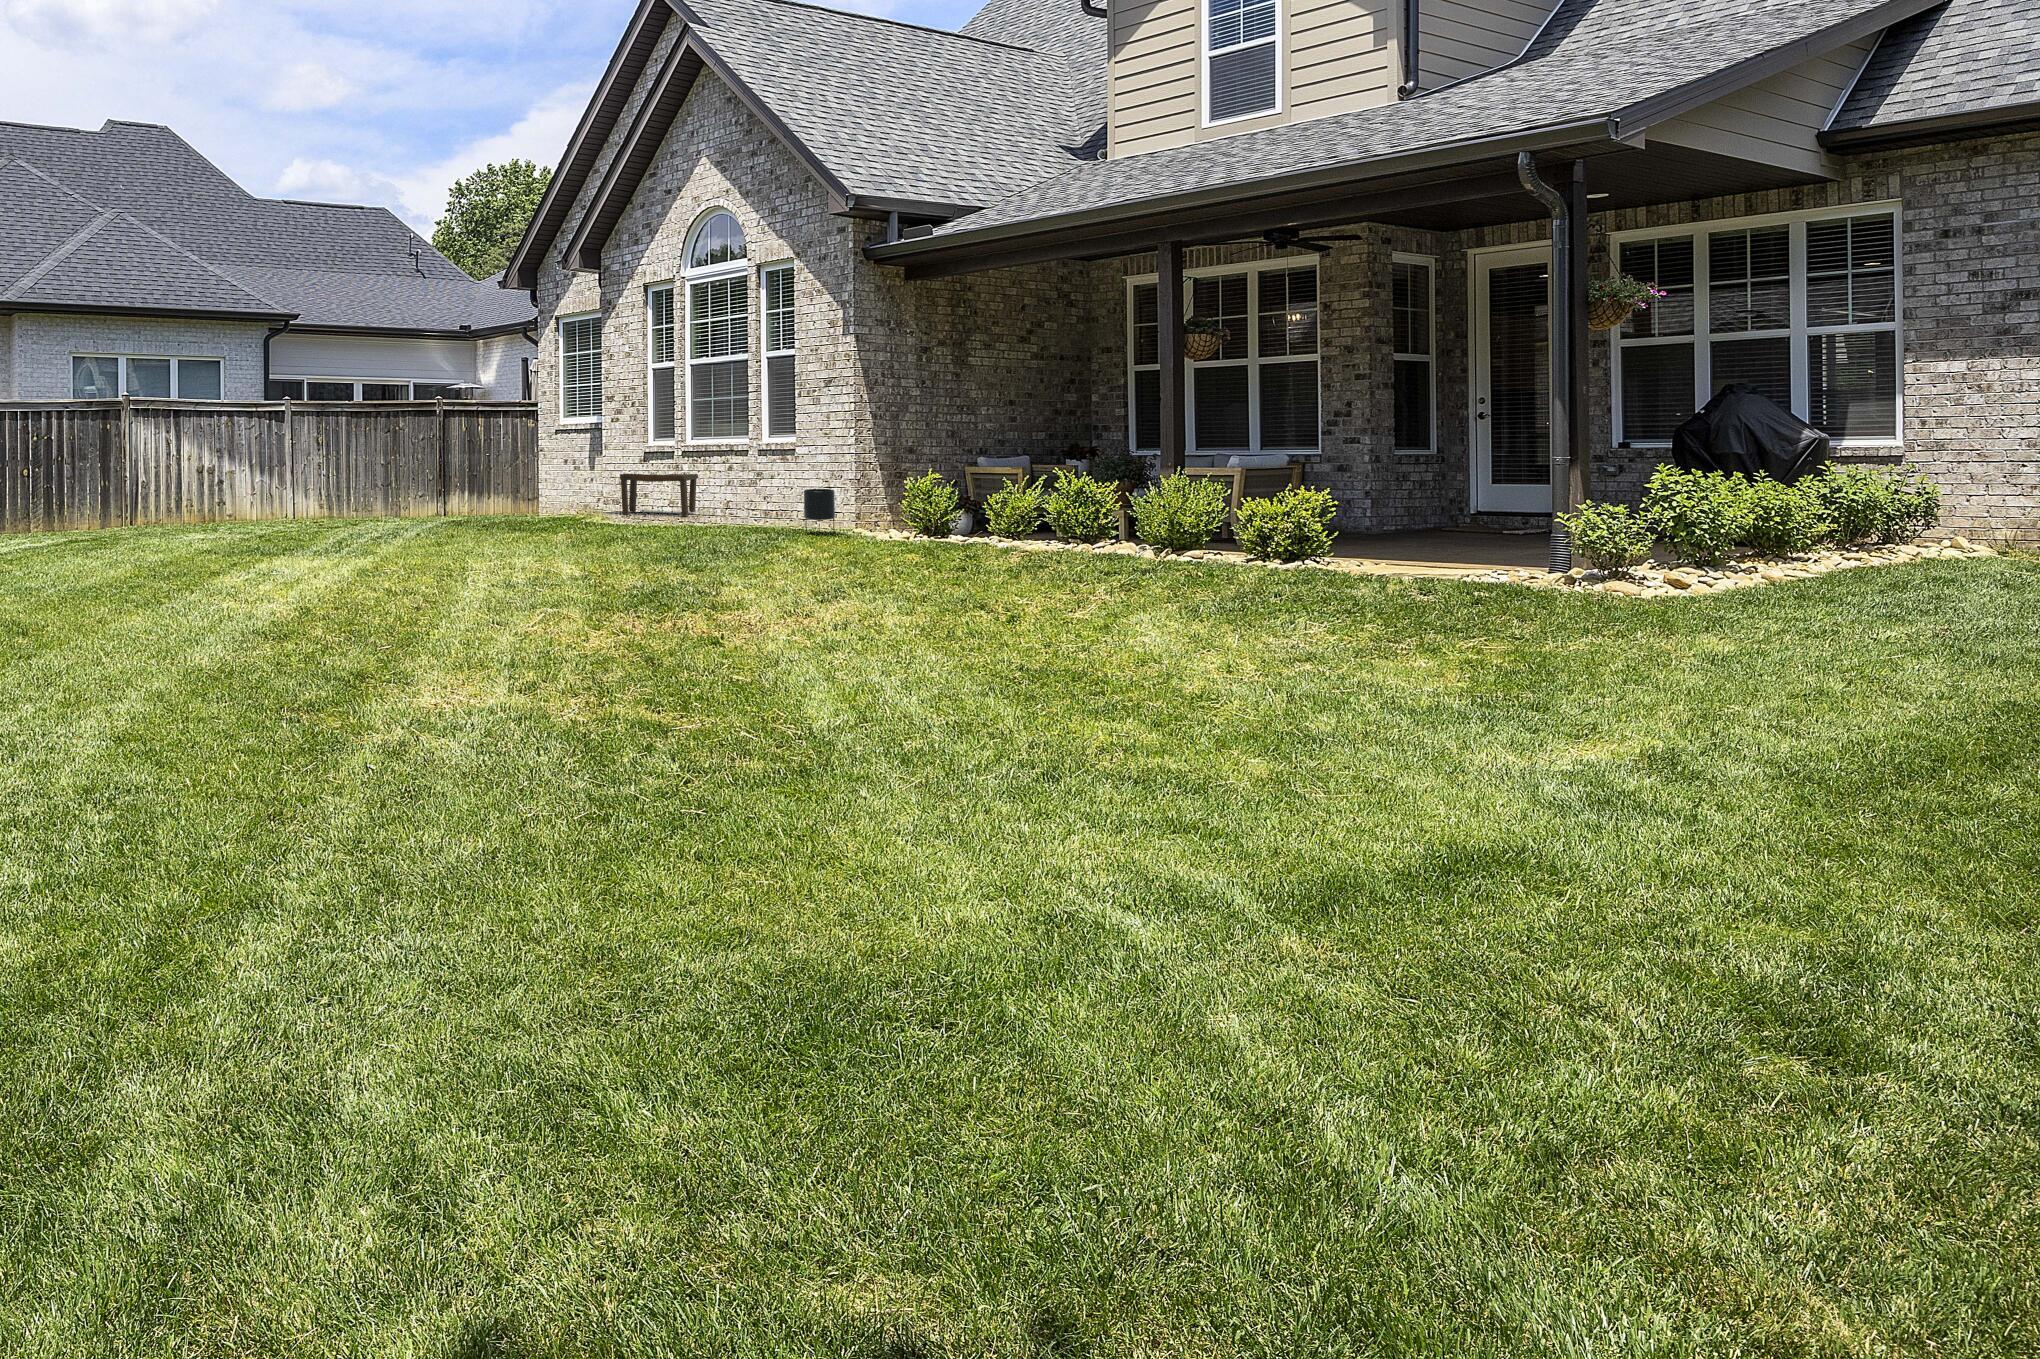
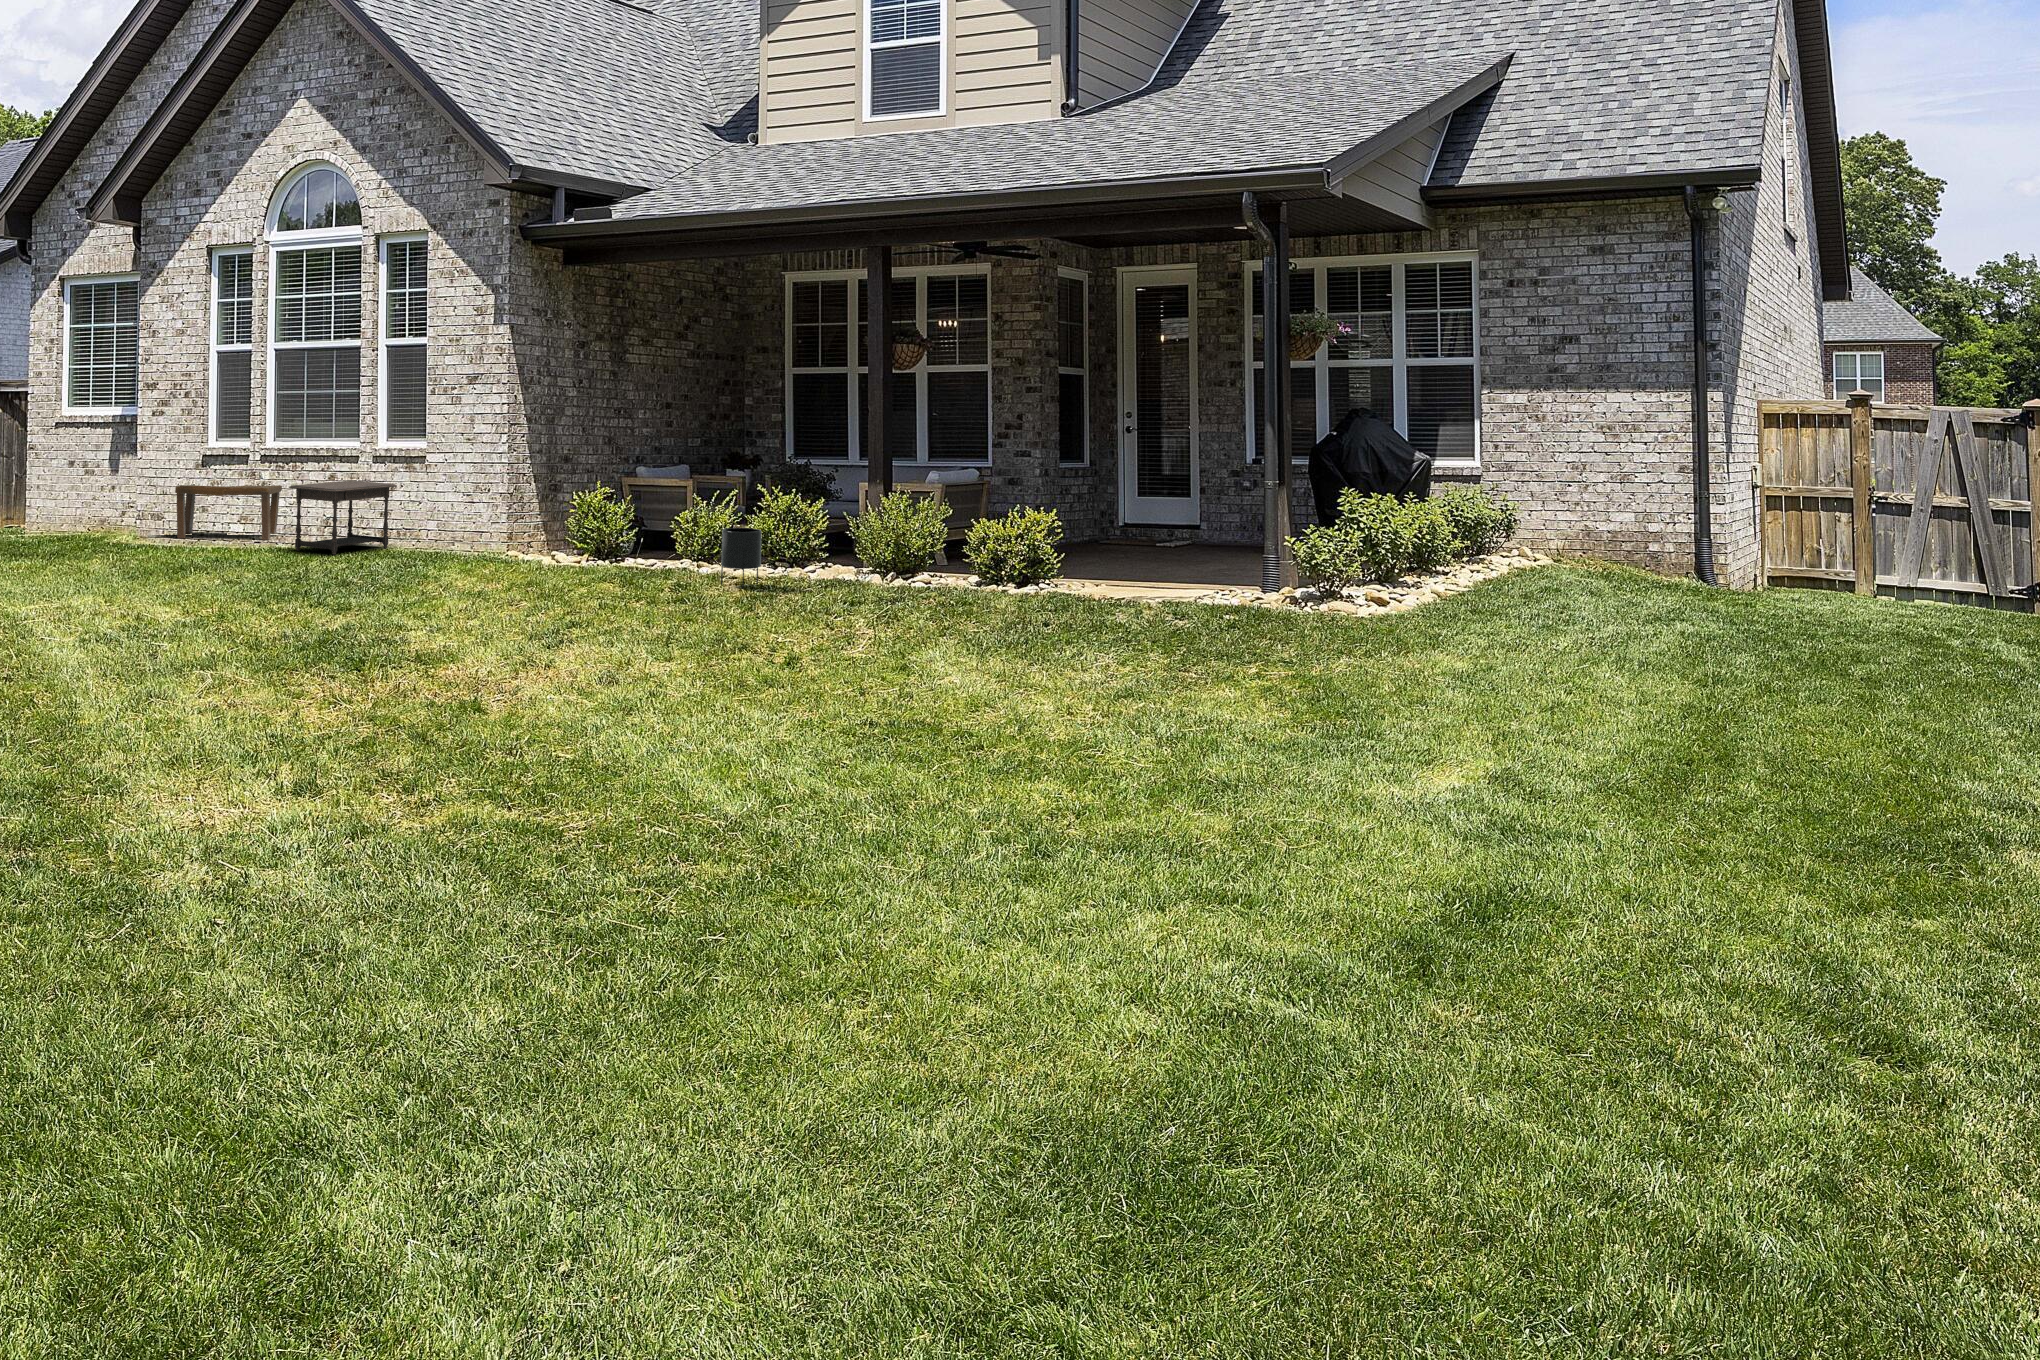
side table: none [693,469,776,528] -> present [289,480,397,555]
planter: present [804,489,835,535] -> present [721,528,762,588]

